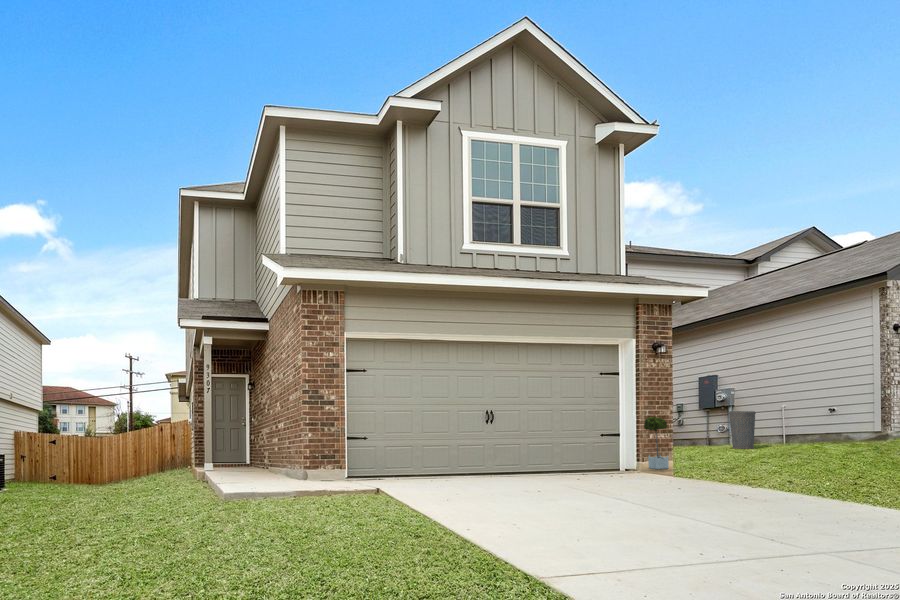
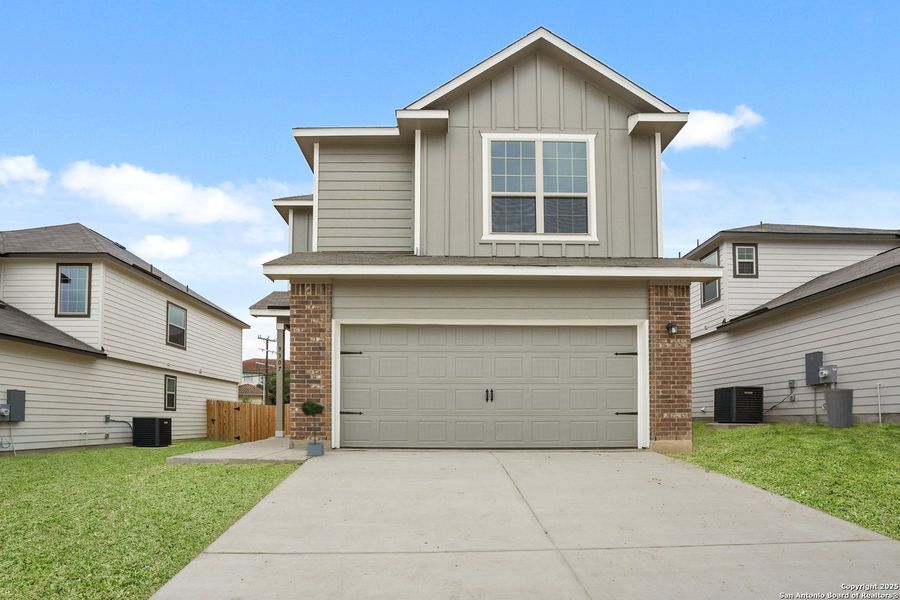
potted tree: present [644,416,669,469] -> present [301,401,324,456]

